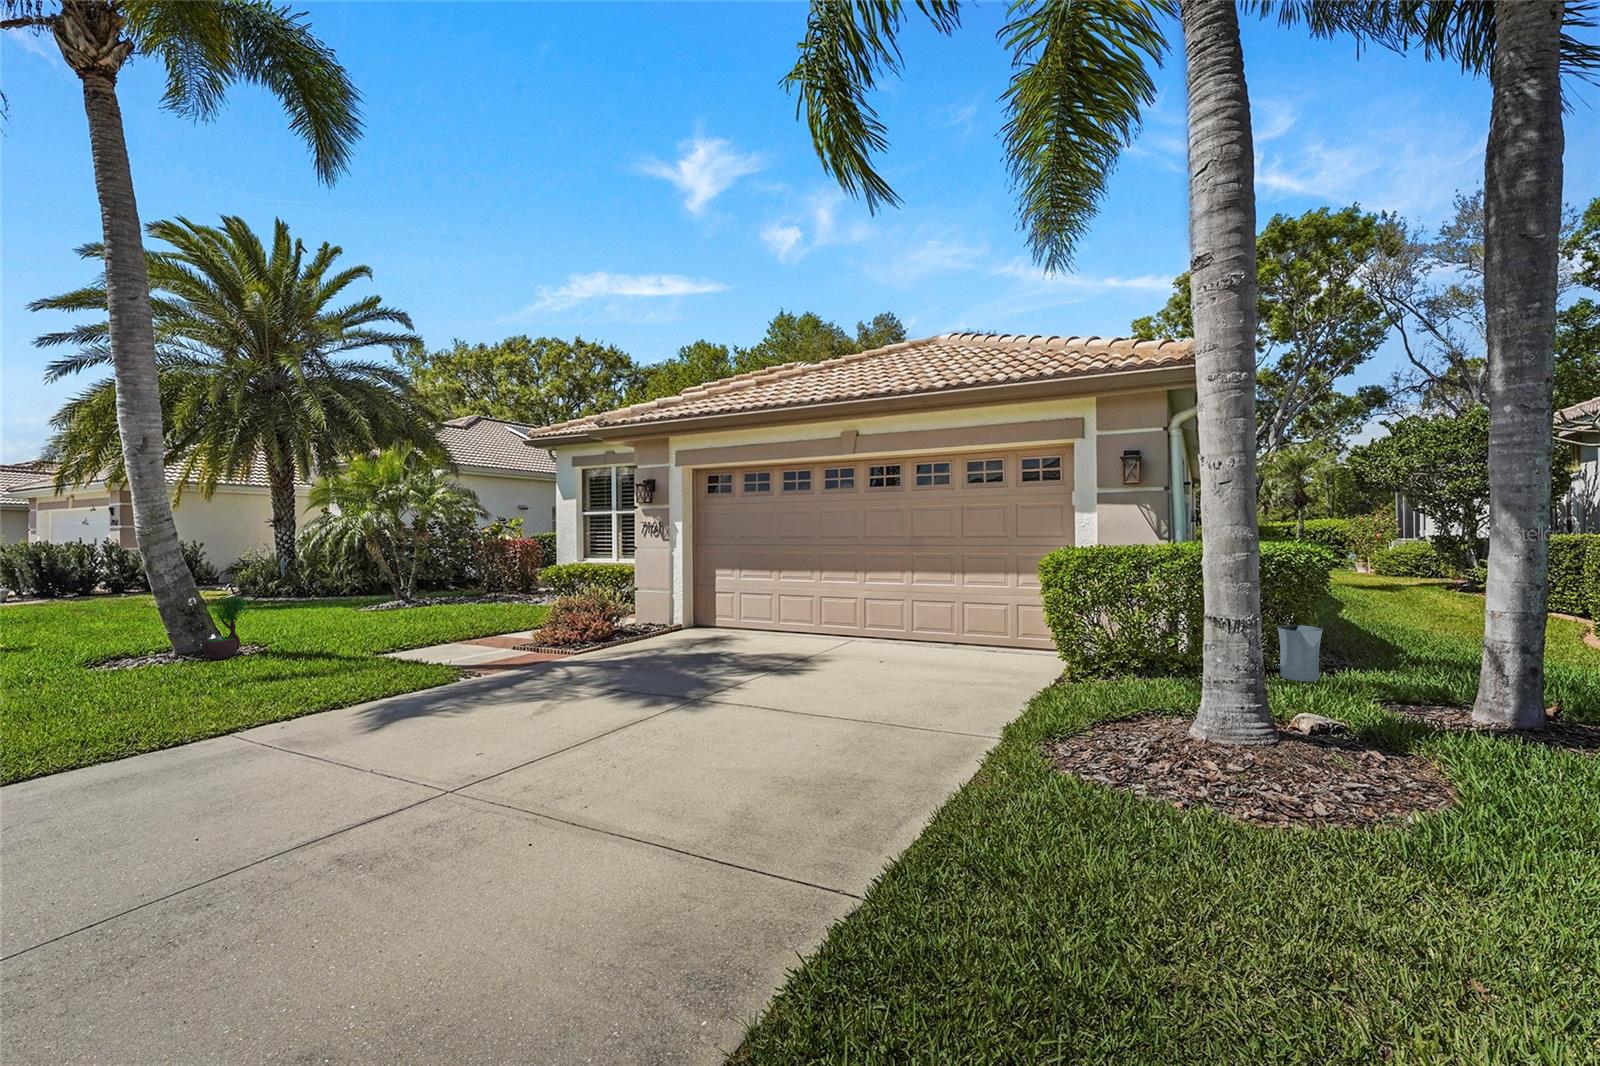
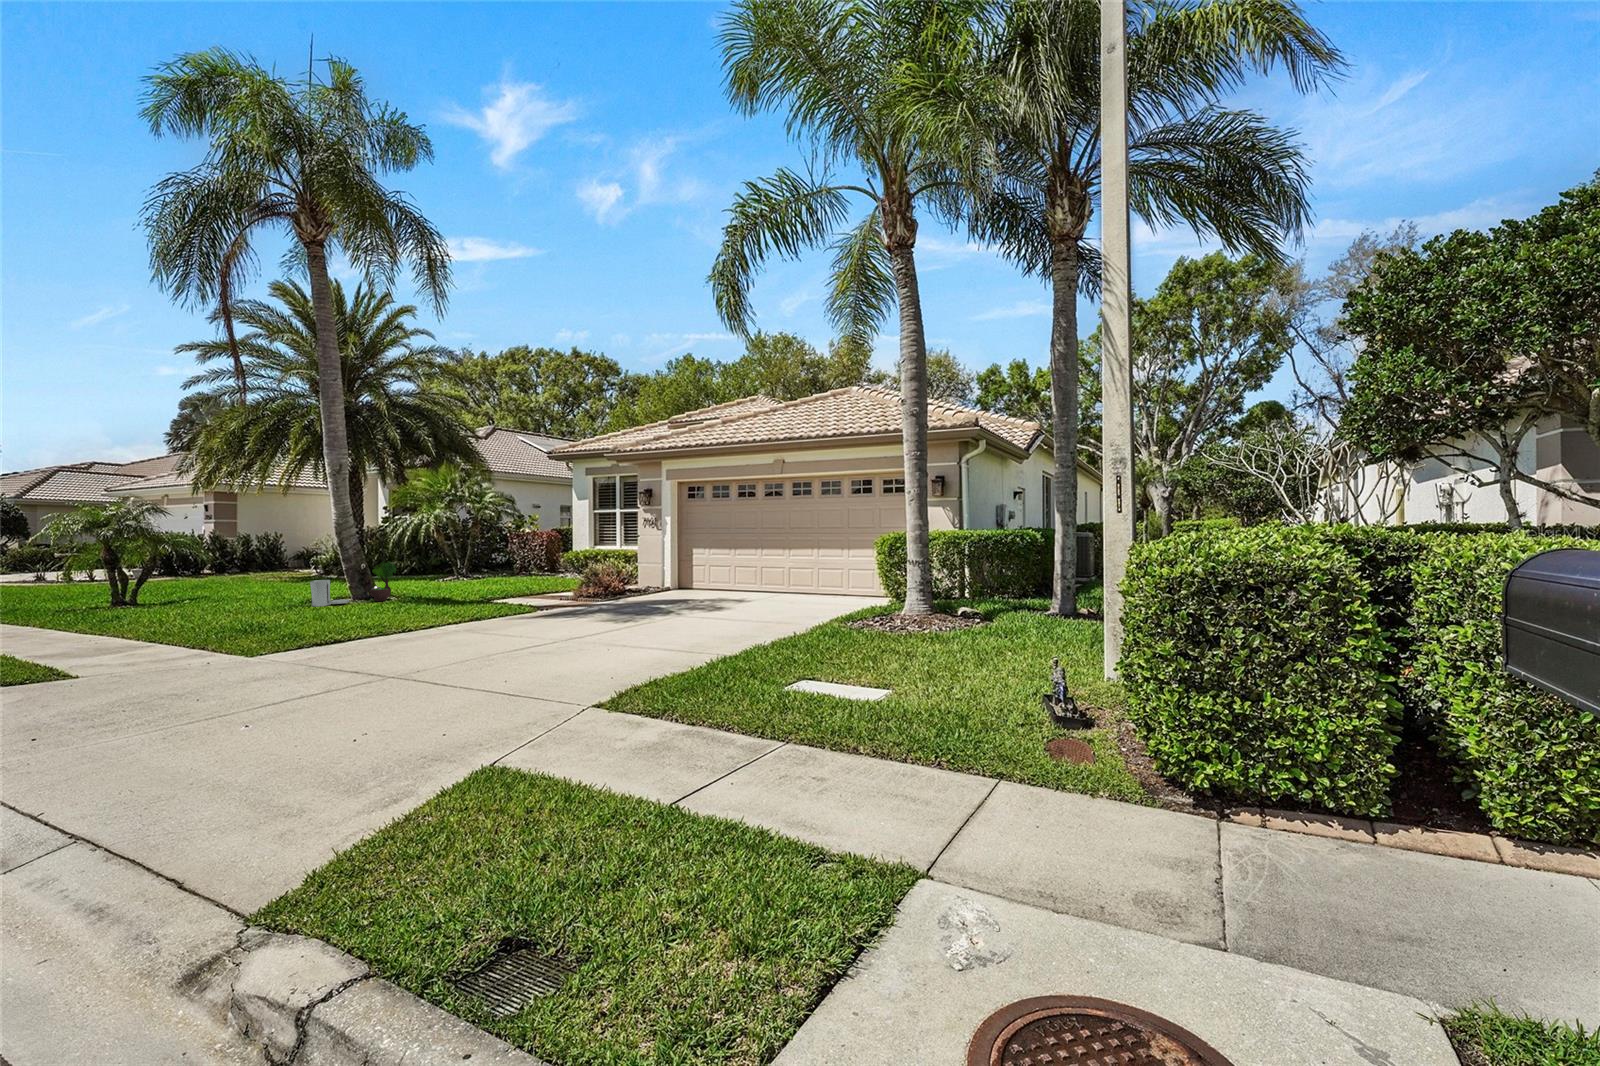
trash can: present [1266,625,1323,682] -> present [310,580,350,607]

